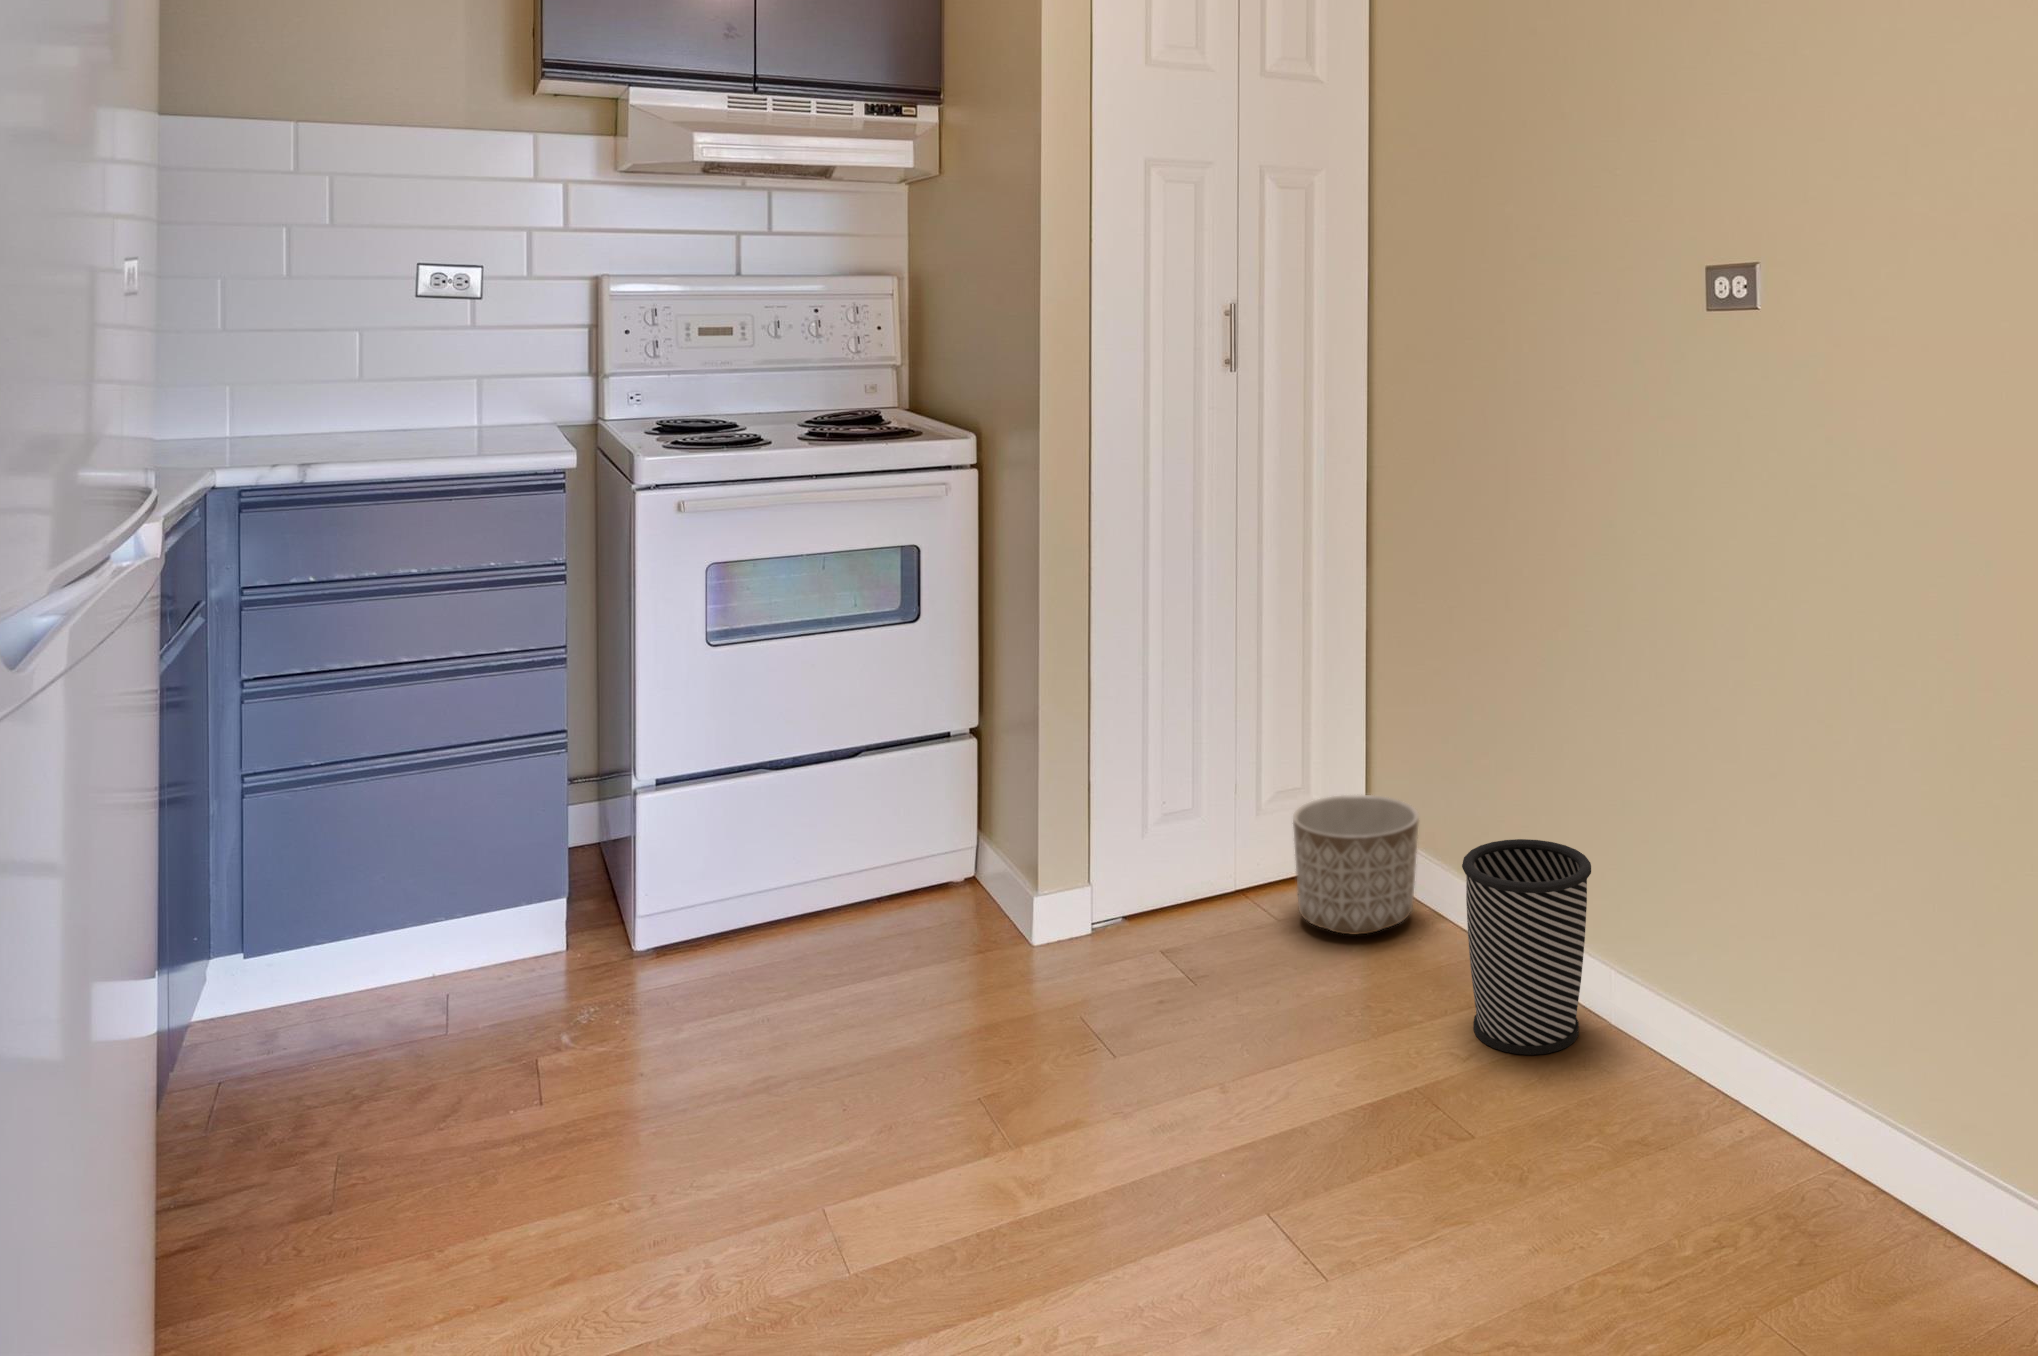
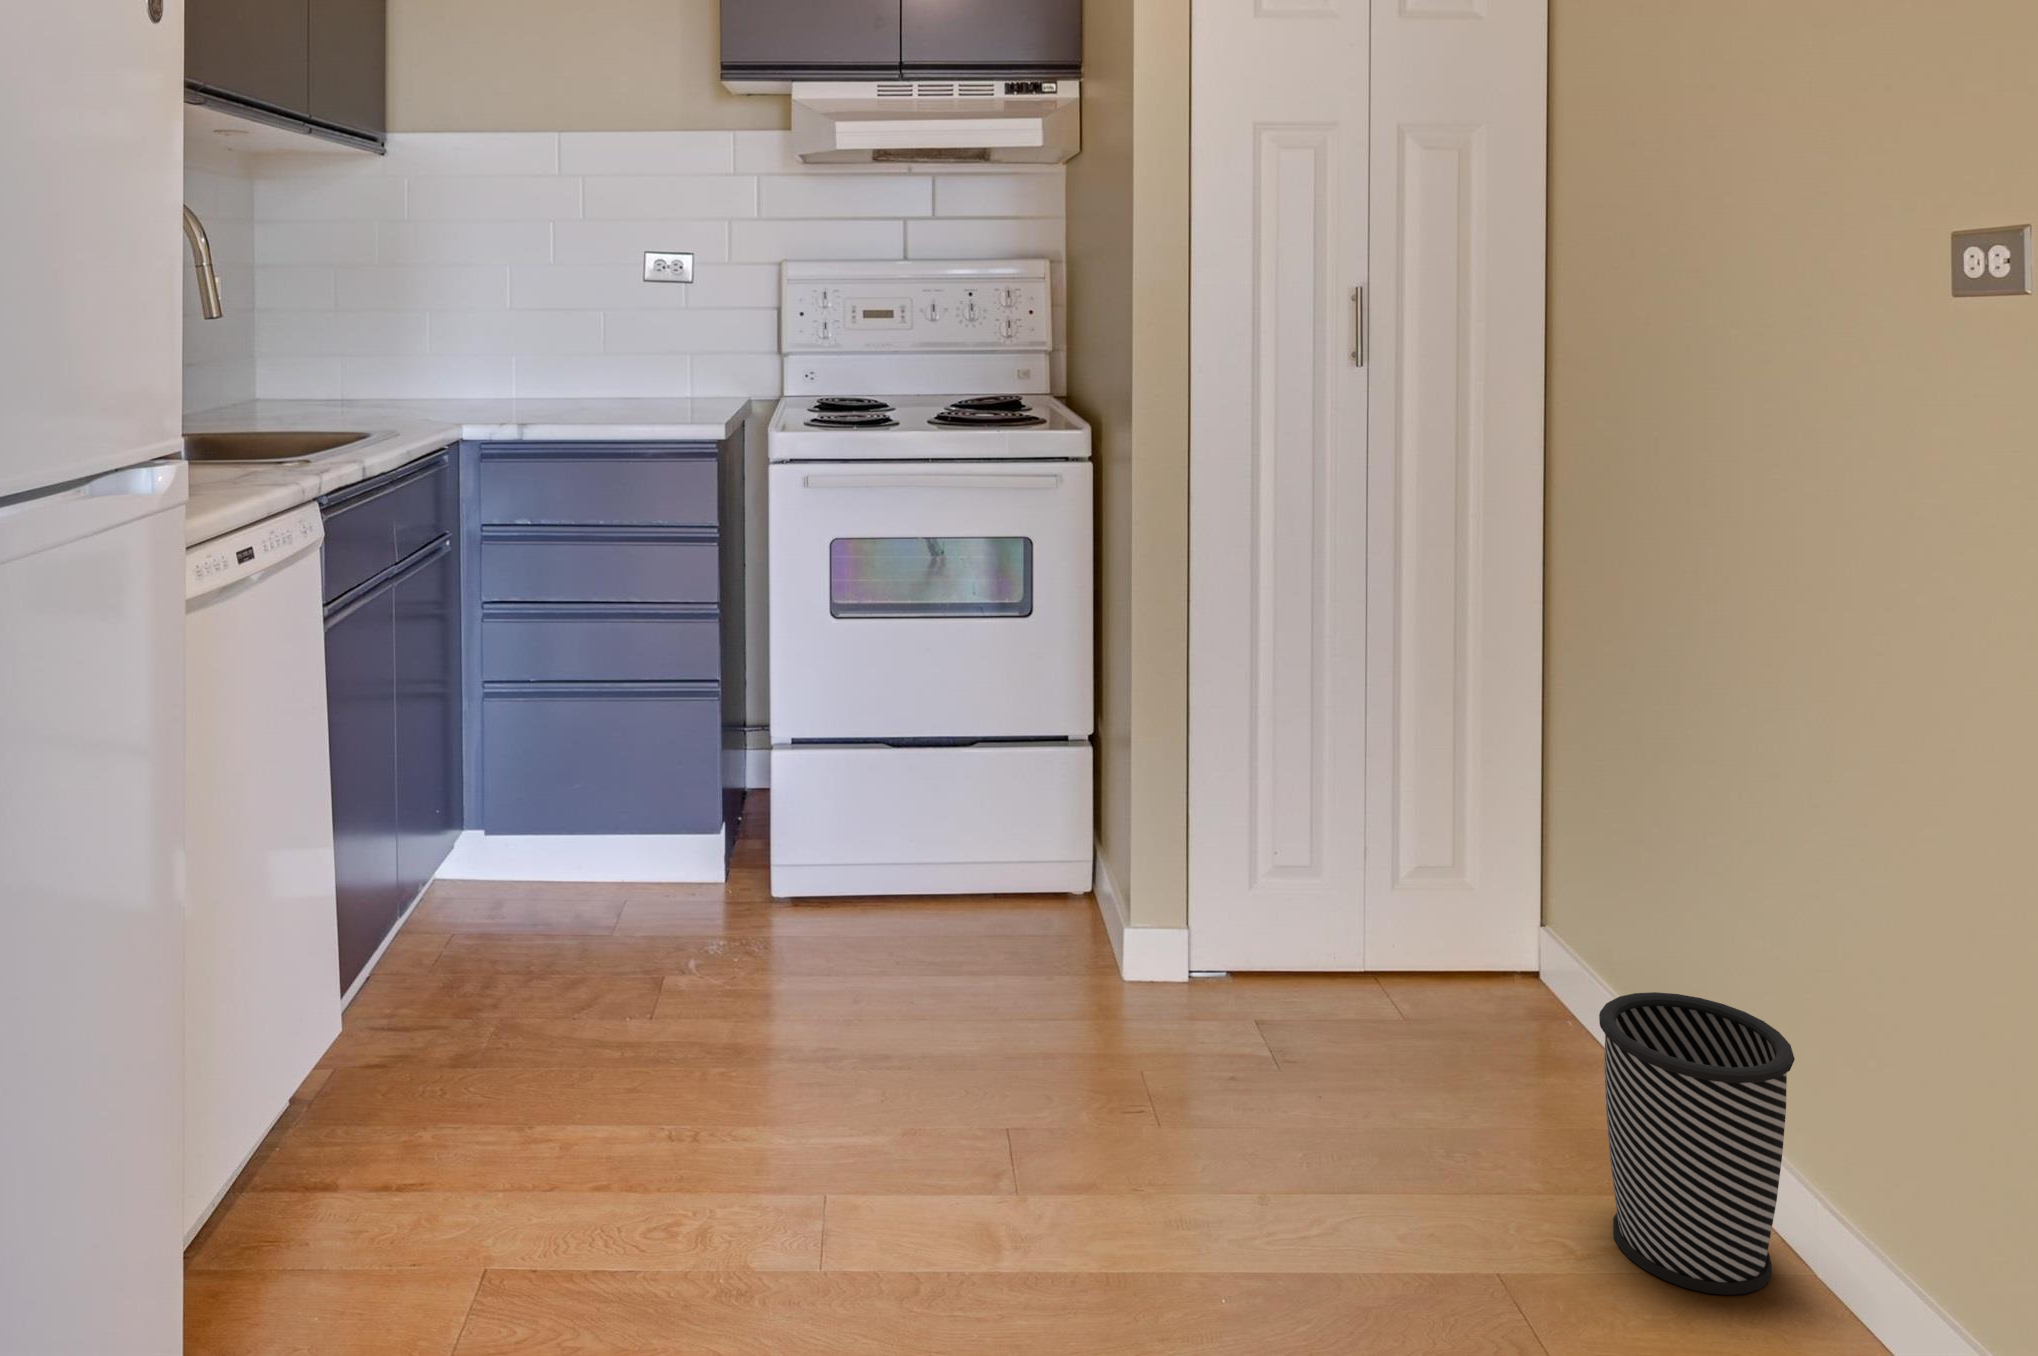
planter: present [1293,795,1419,935] -> none [1423,884,1590,1062]

